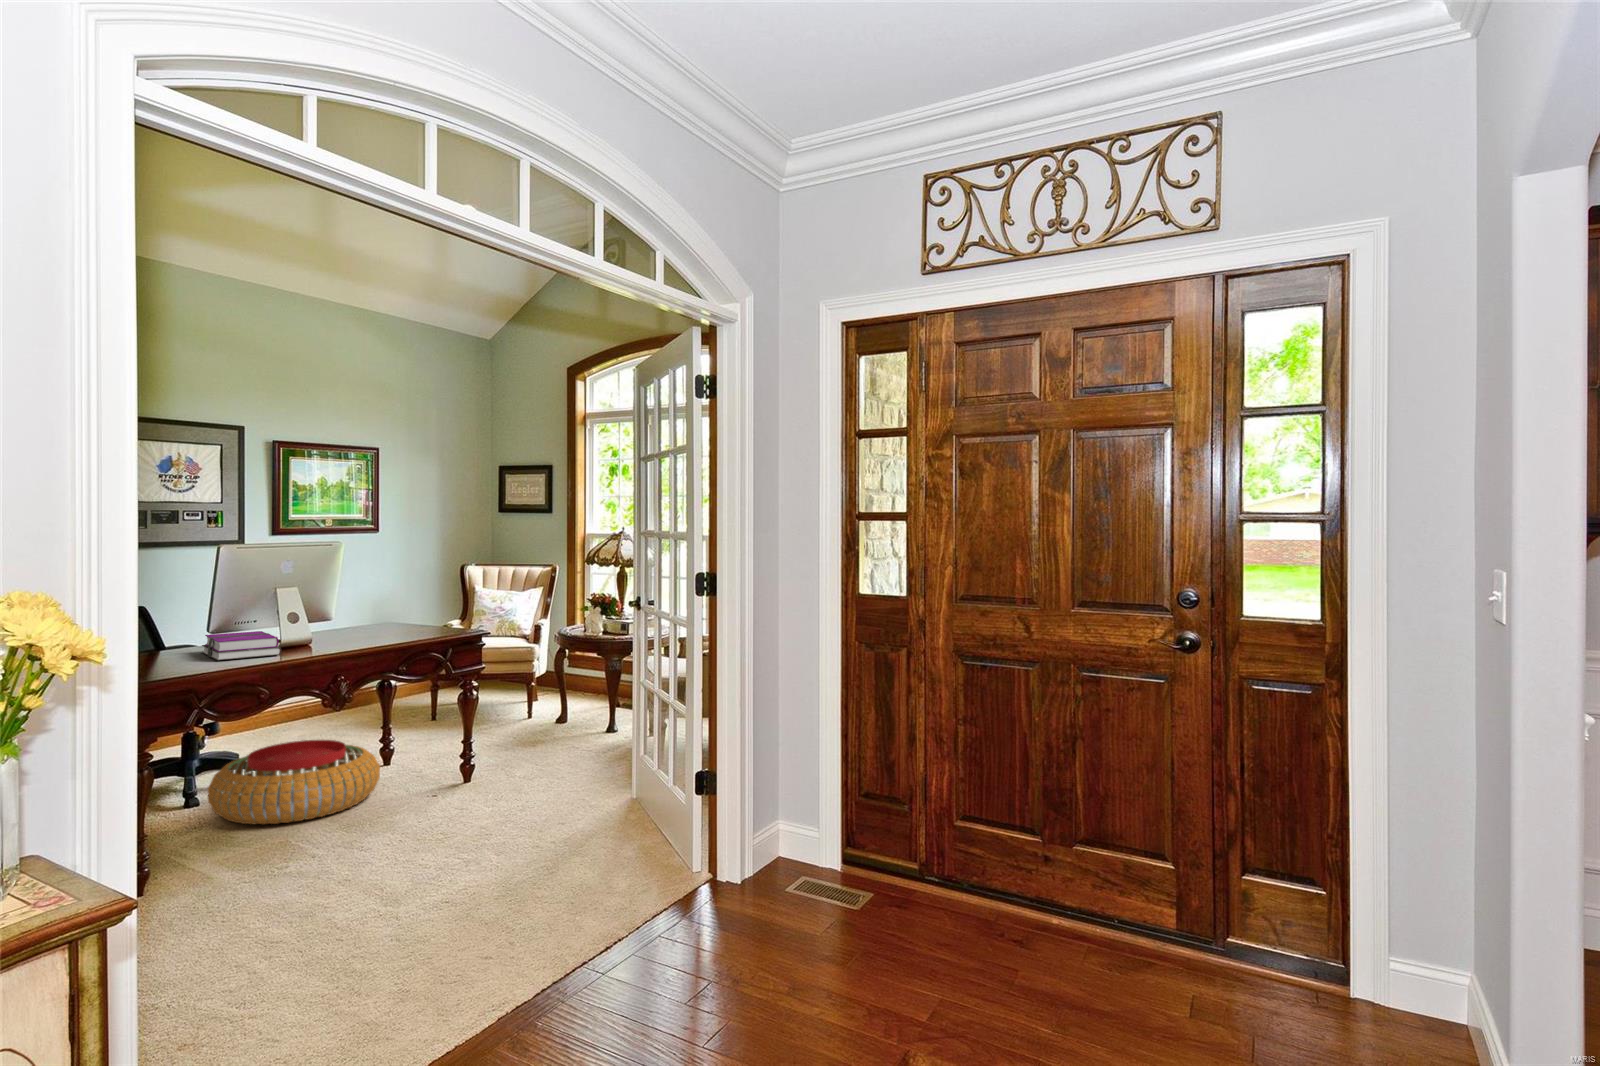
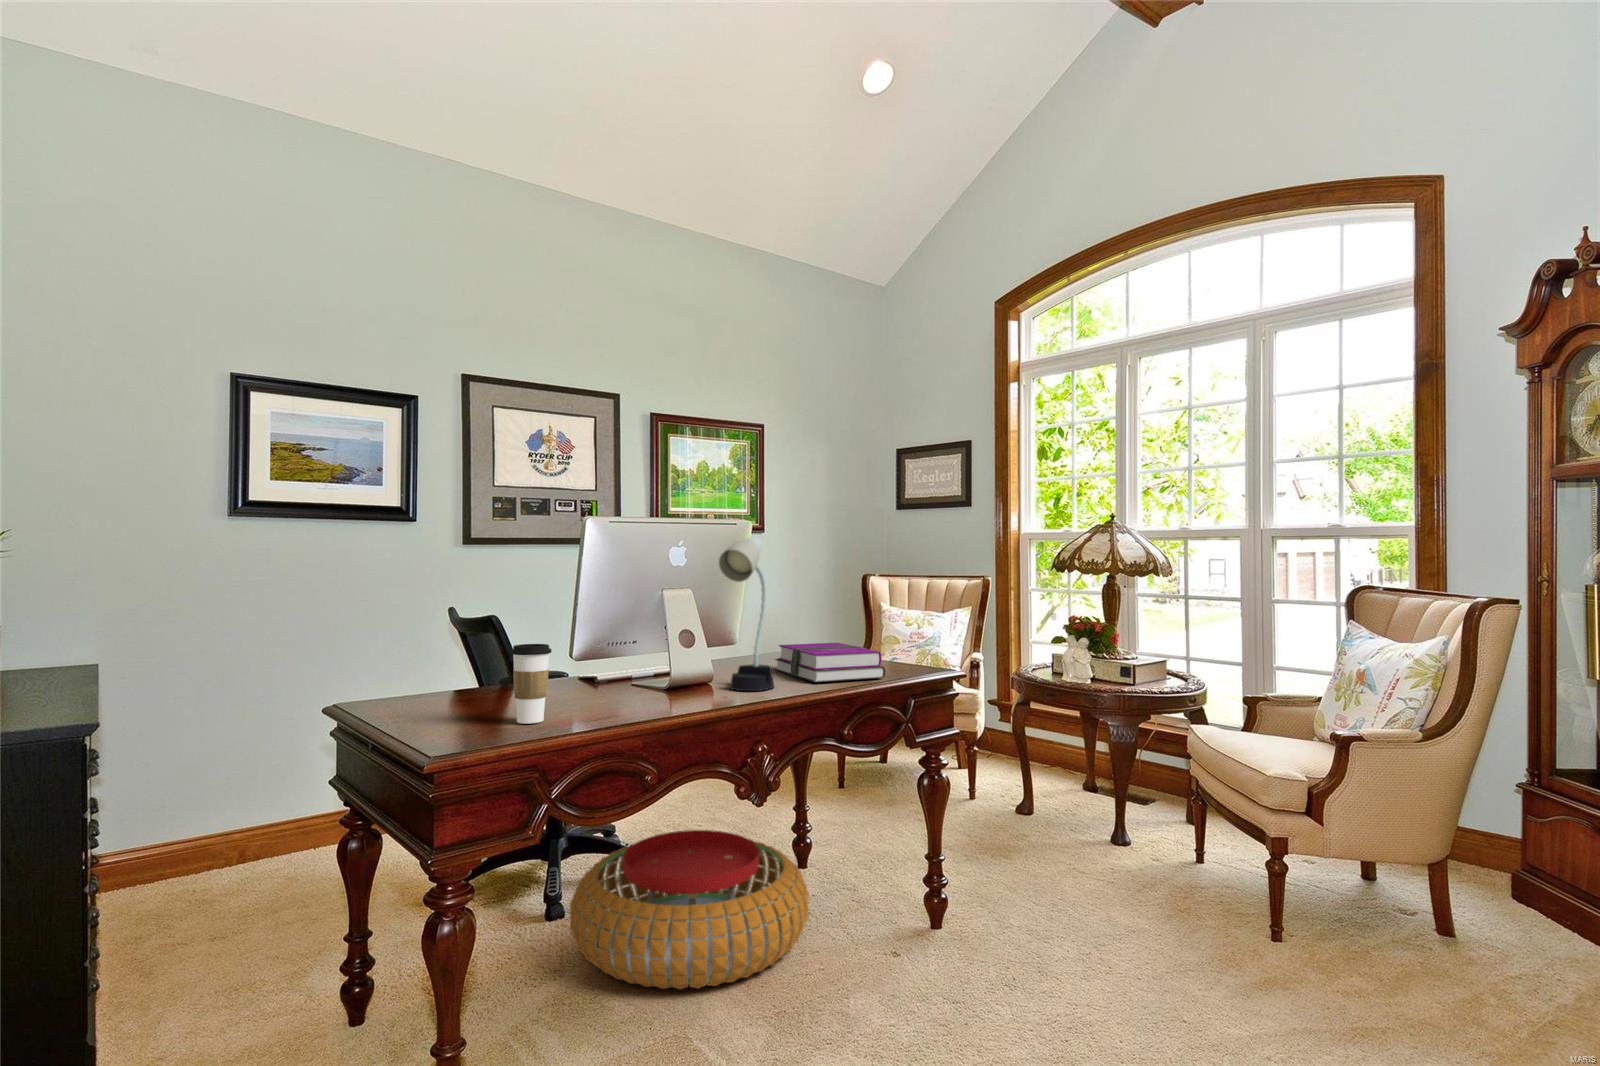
desk lamp: none [311,556,350,647] -> present [719,536,774,691]
coffee cup: none [172,623,199,667] -> present [511,644,552,724]
hardback book: present [202,631,281,660] -> present [775,643,885,682]

